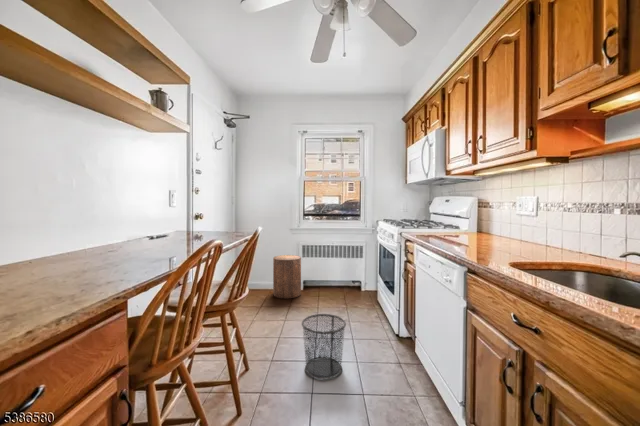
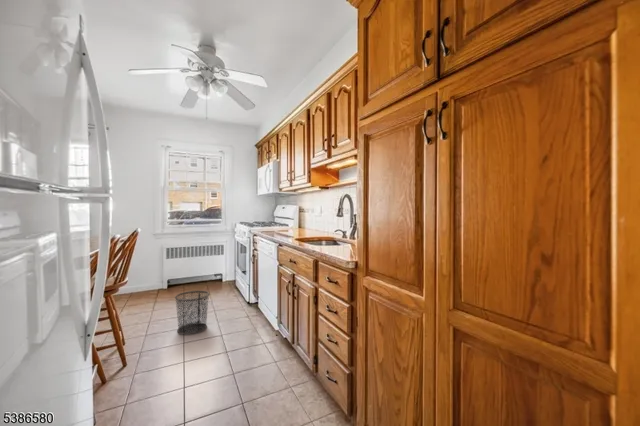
stool: present [273,255,301,298] -> none [138,257,167,295]

